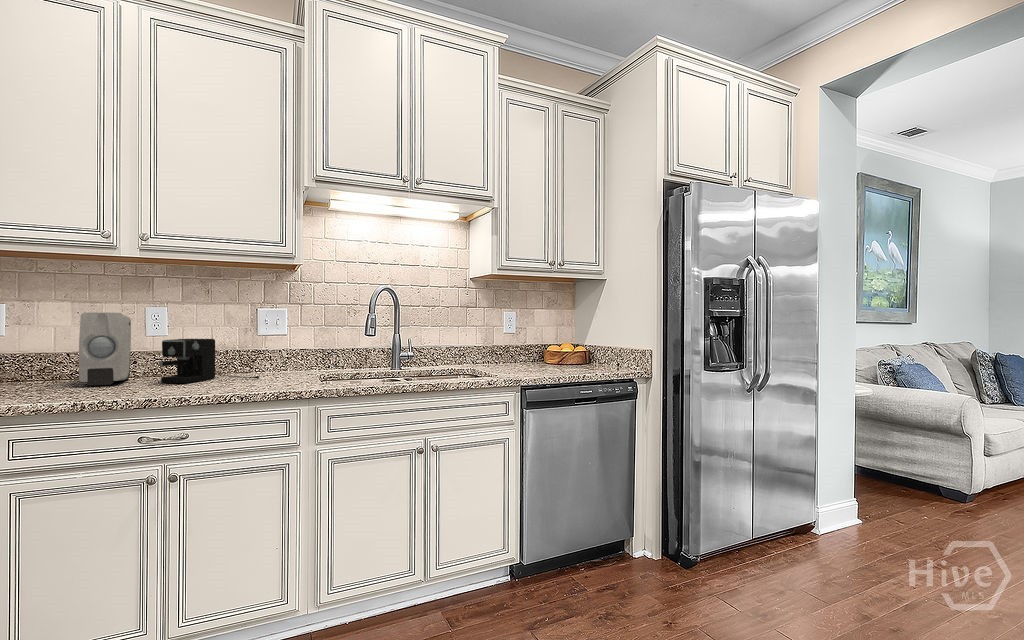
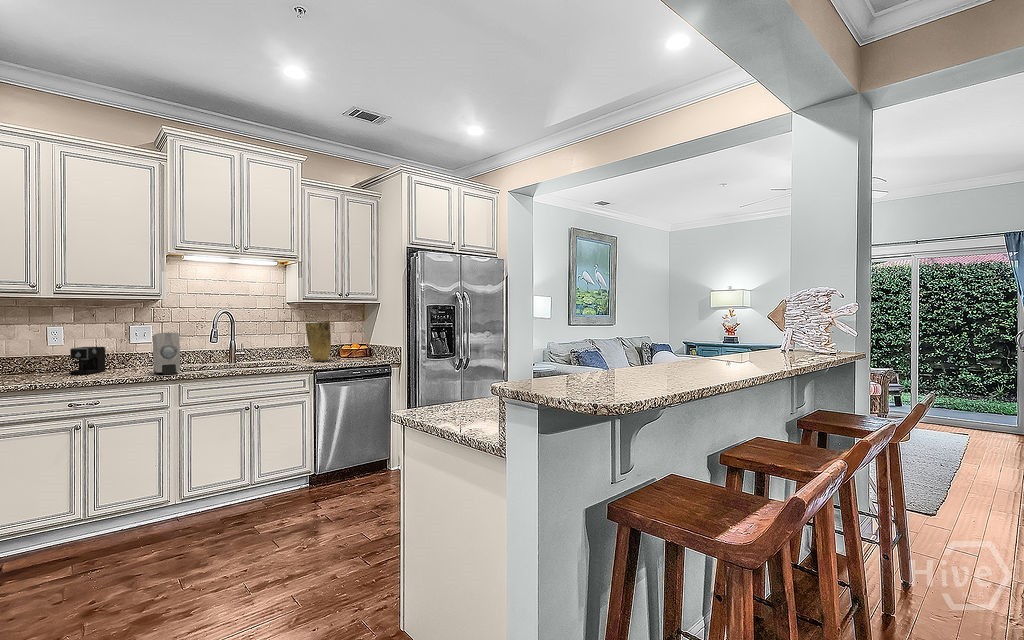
vase: none [503,306,542,369] -> present [306,321,331,361]
soap dispenser: present [79,312,131,385] -> present [153,332,180,374]

